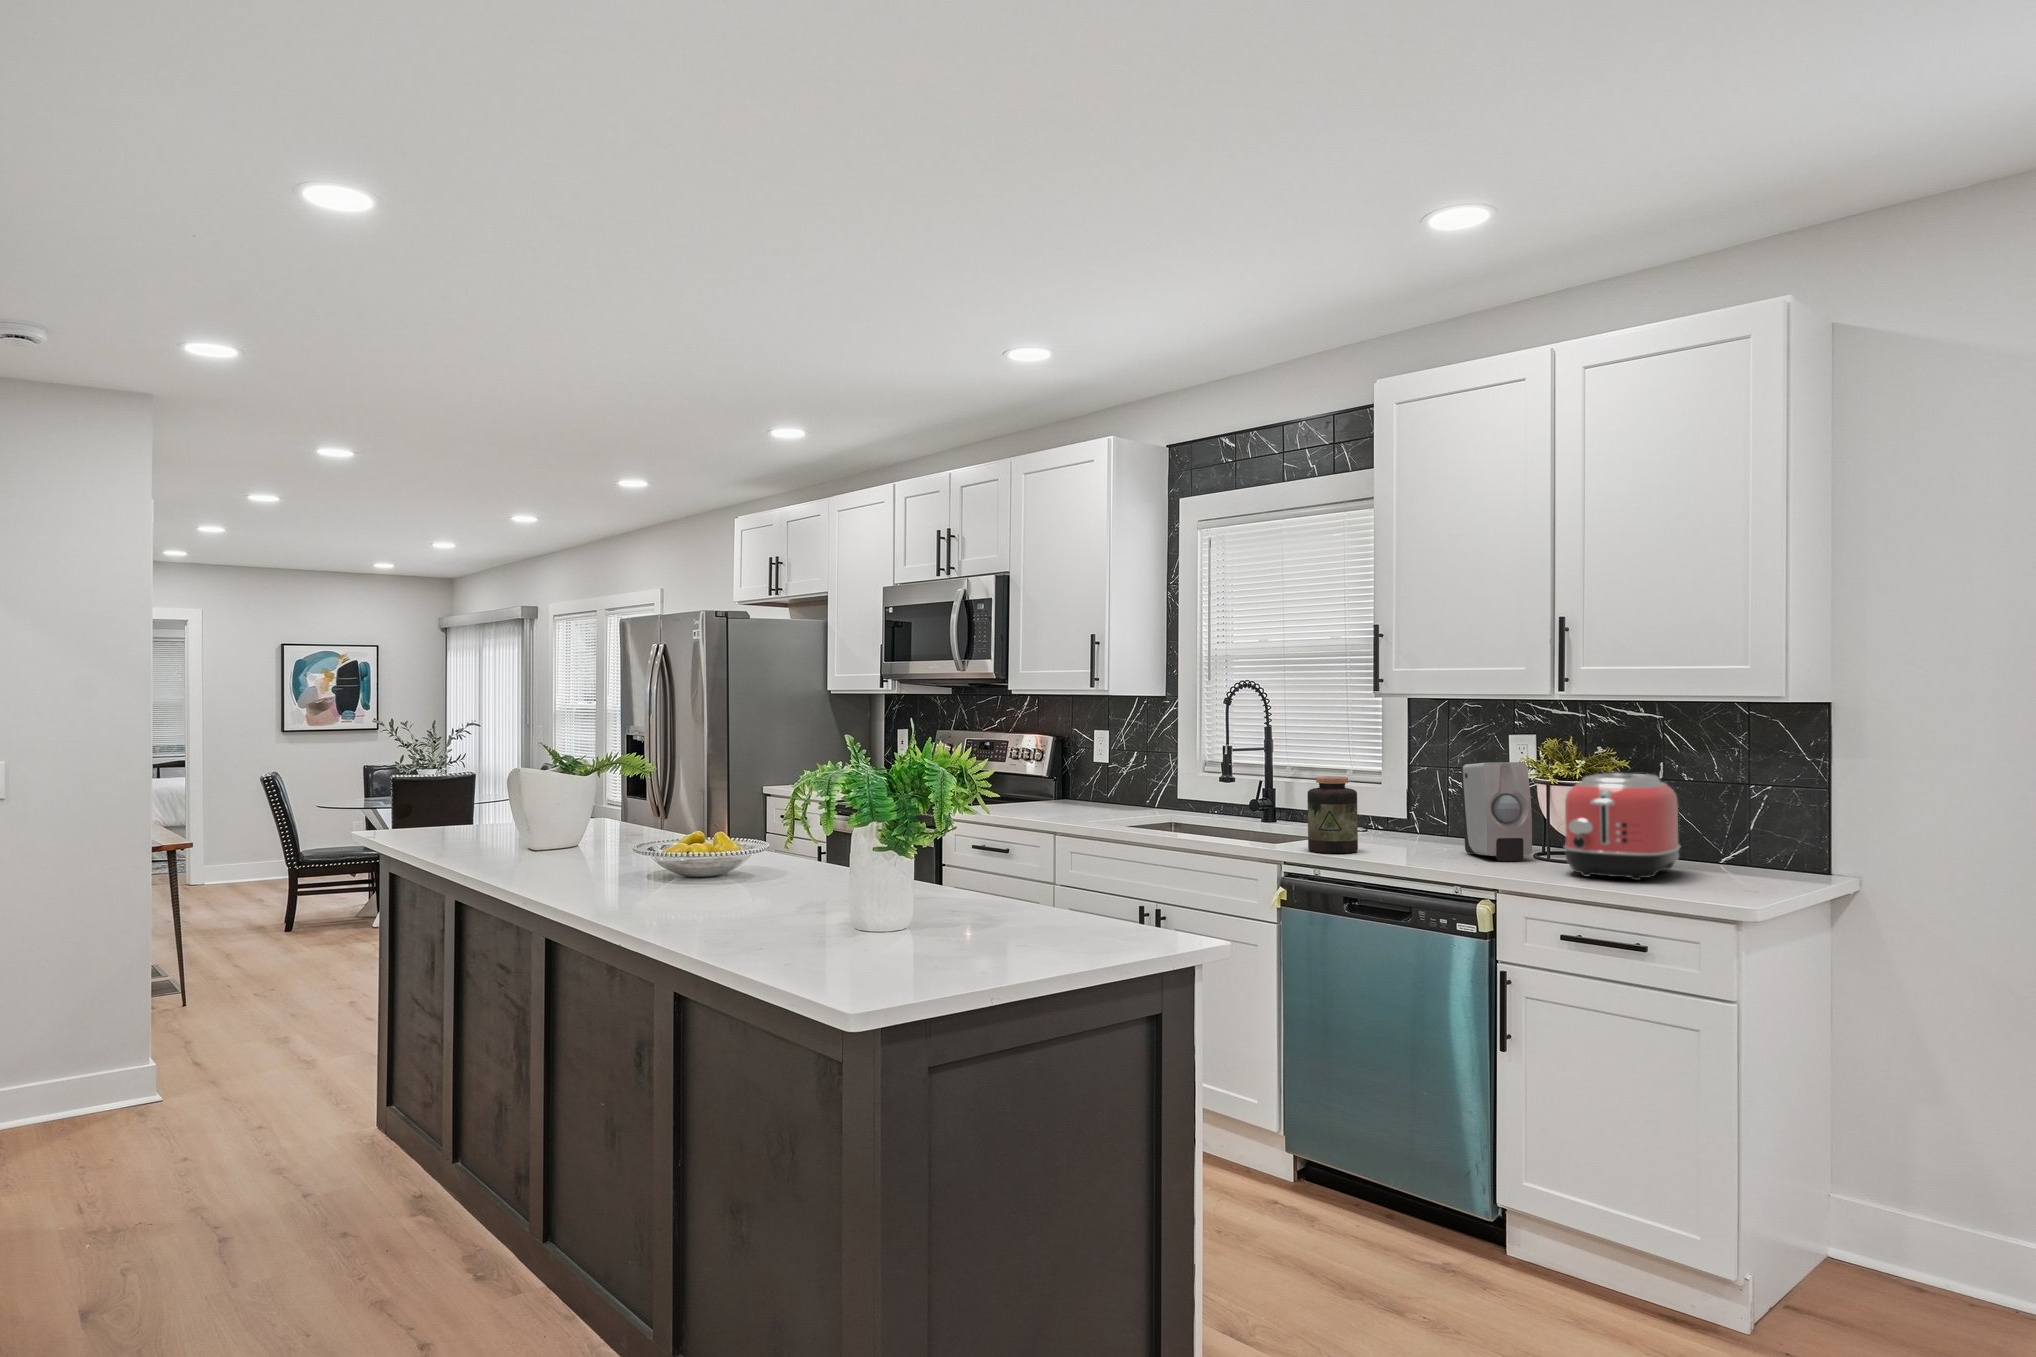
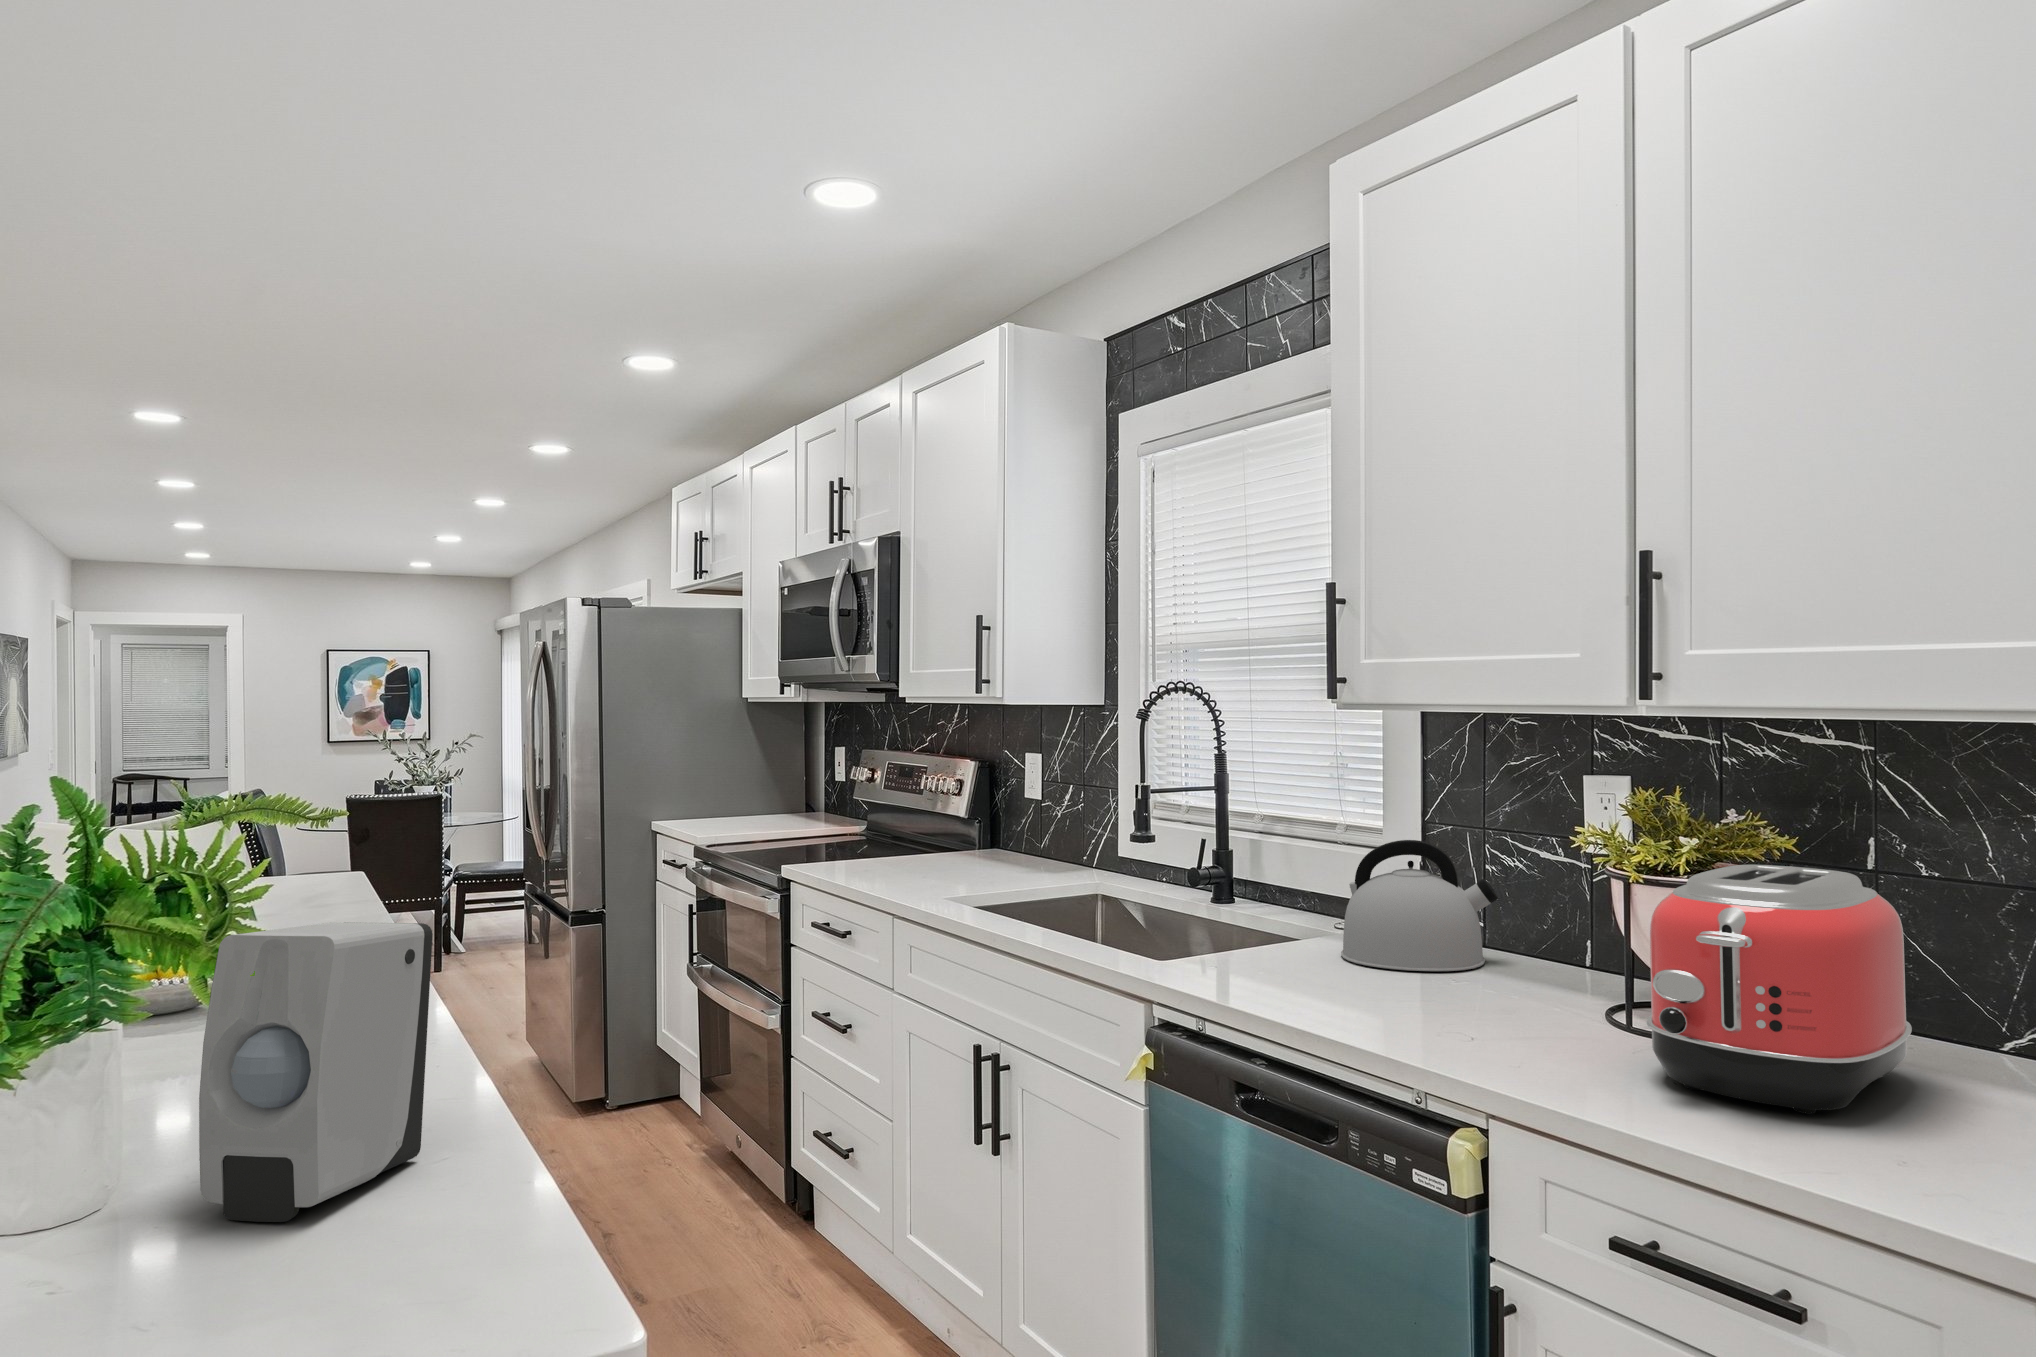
soap dispenser: present [1461,762,1532,861] -> present [199,922,433,1222]
kettle: none [1372,774,1462,846] -> present [1341,840,1498,971]
jar: present [1307,776,1358,853] -> none [1205,846,1292,986]

